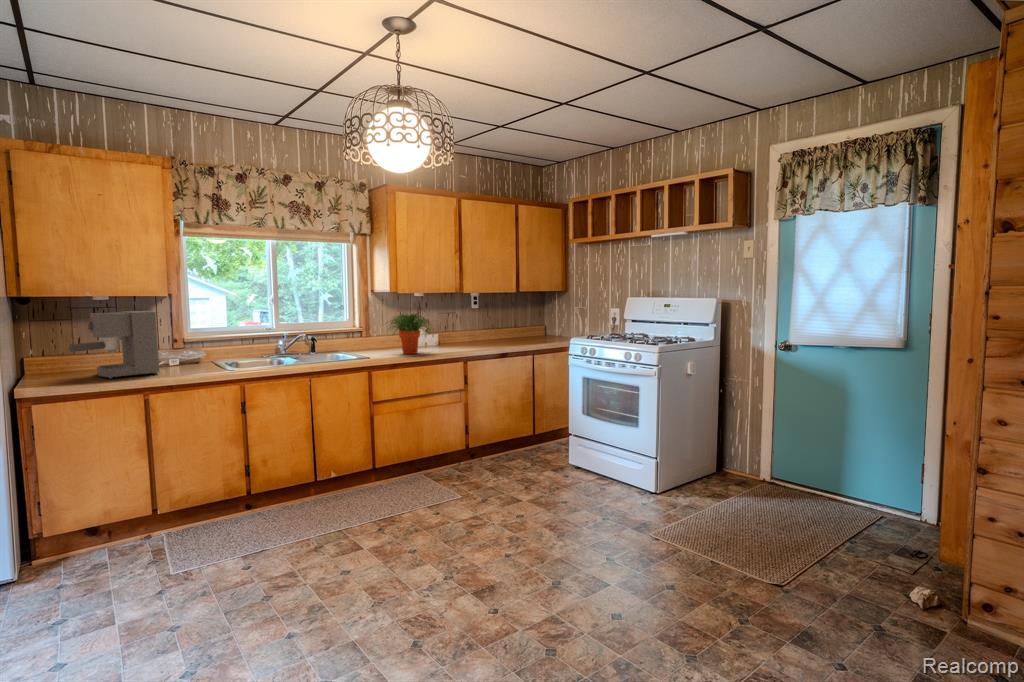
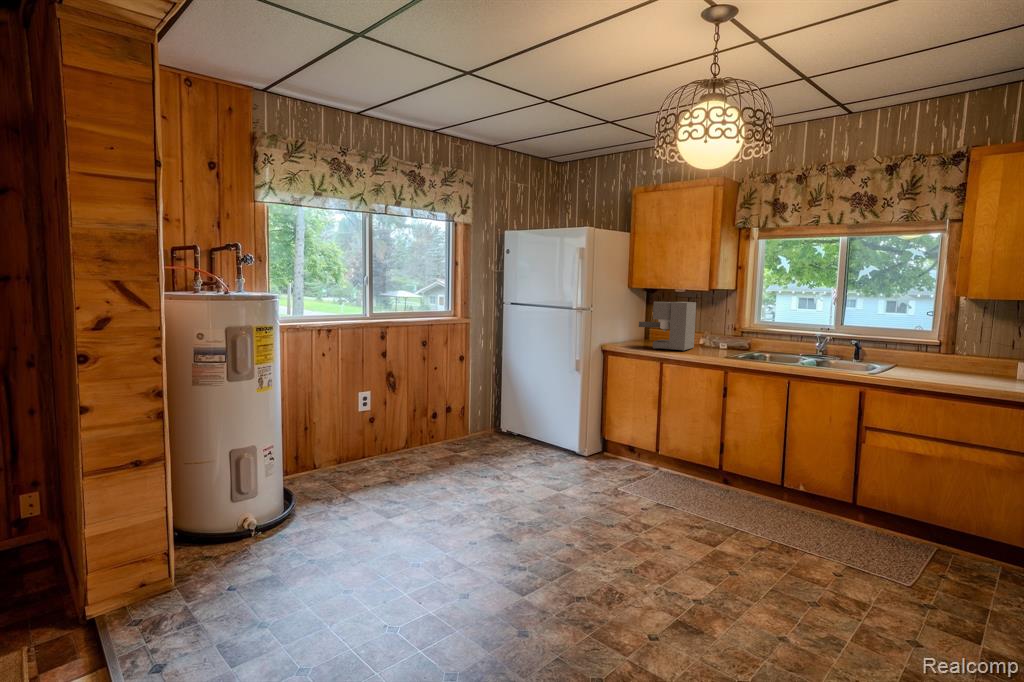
potted plant: present [390,313,429,354] -> none [928,323,1010,381]

